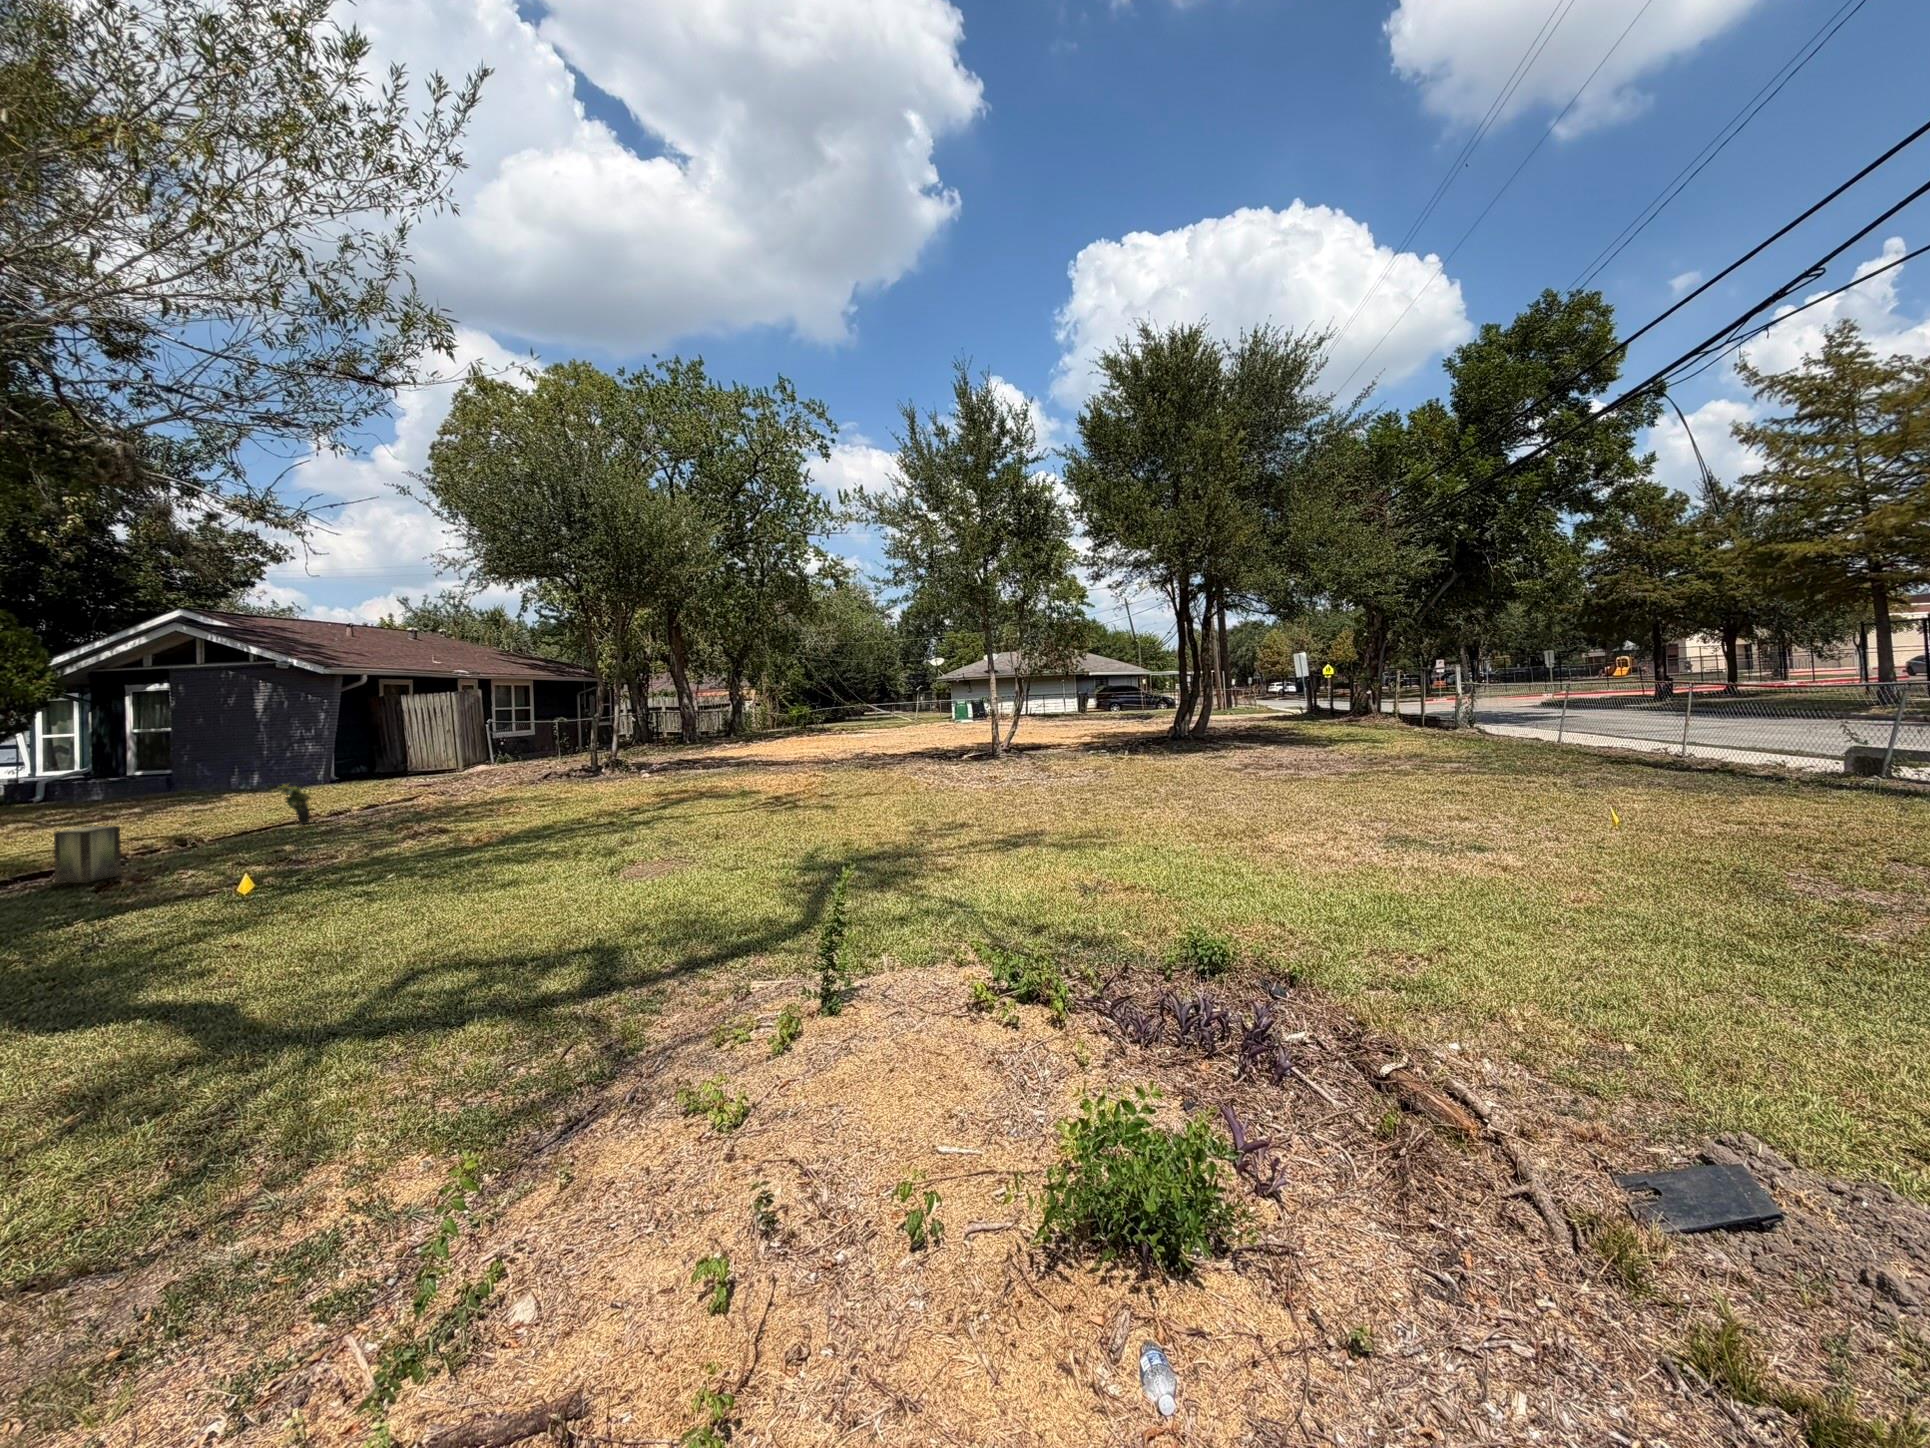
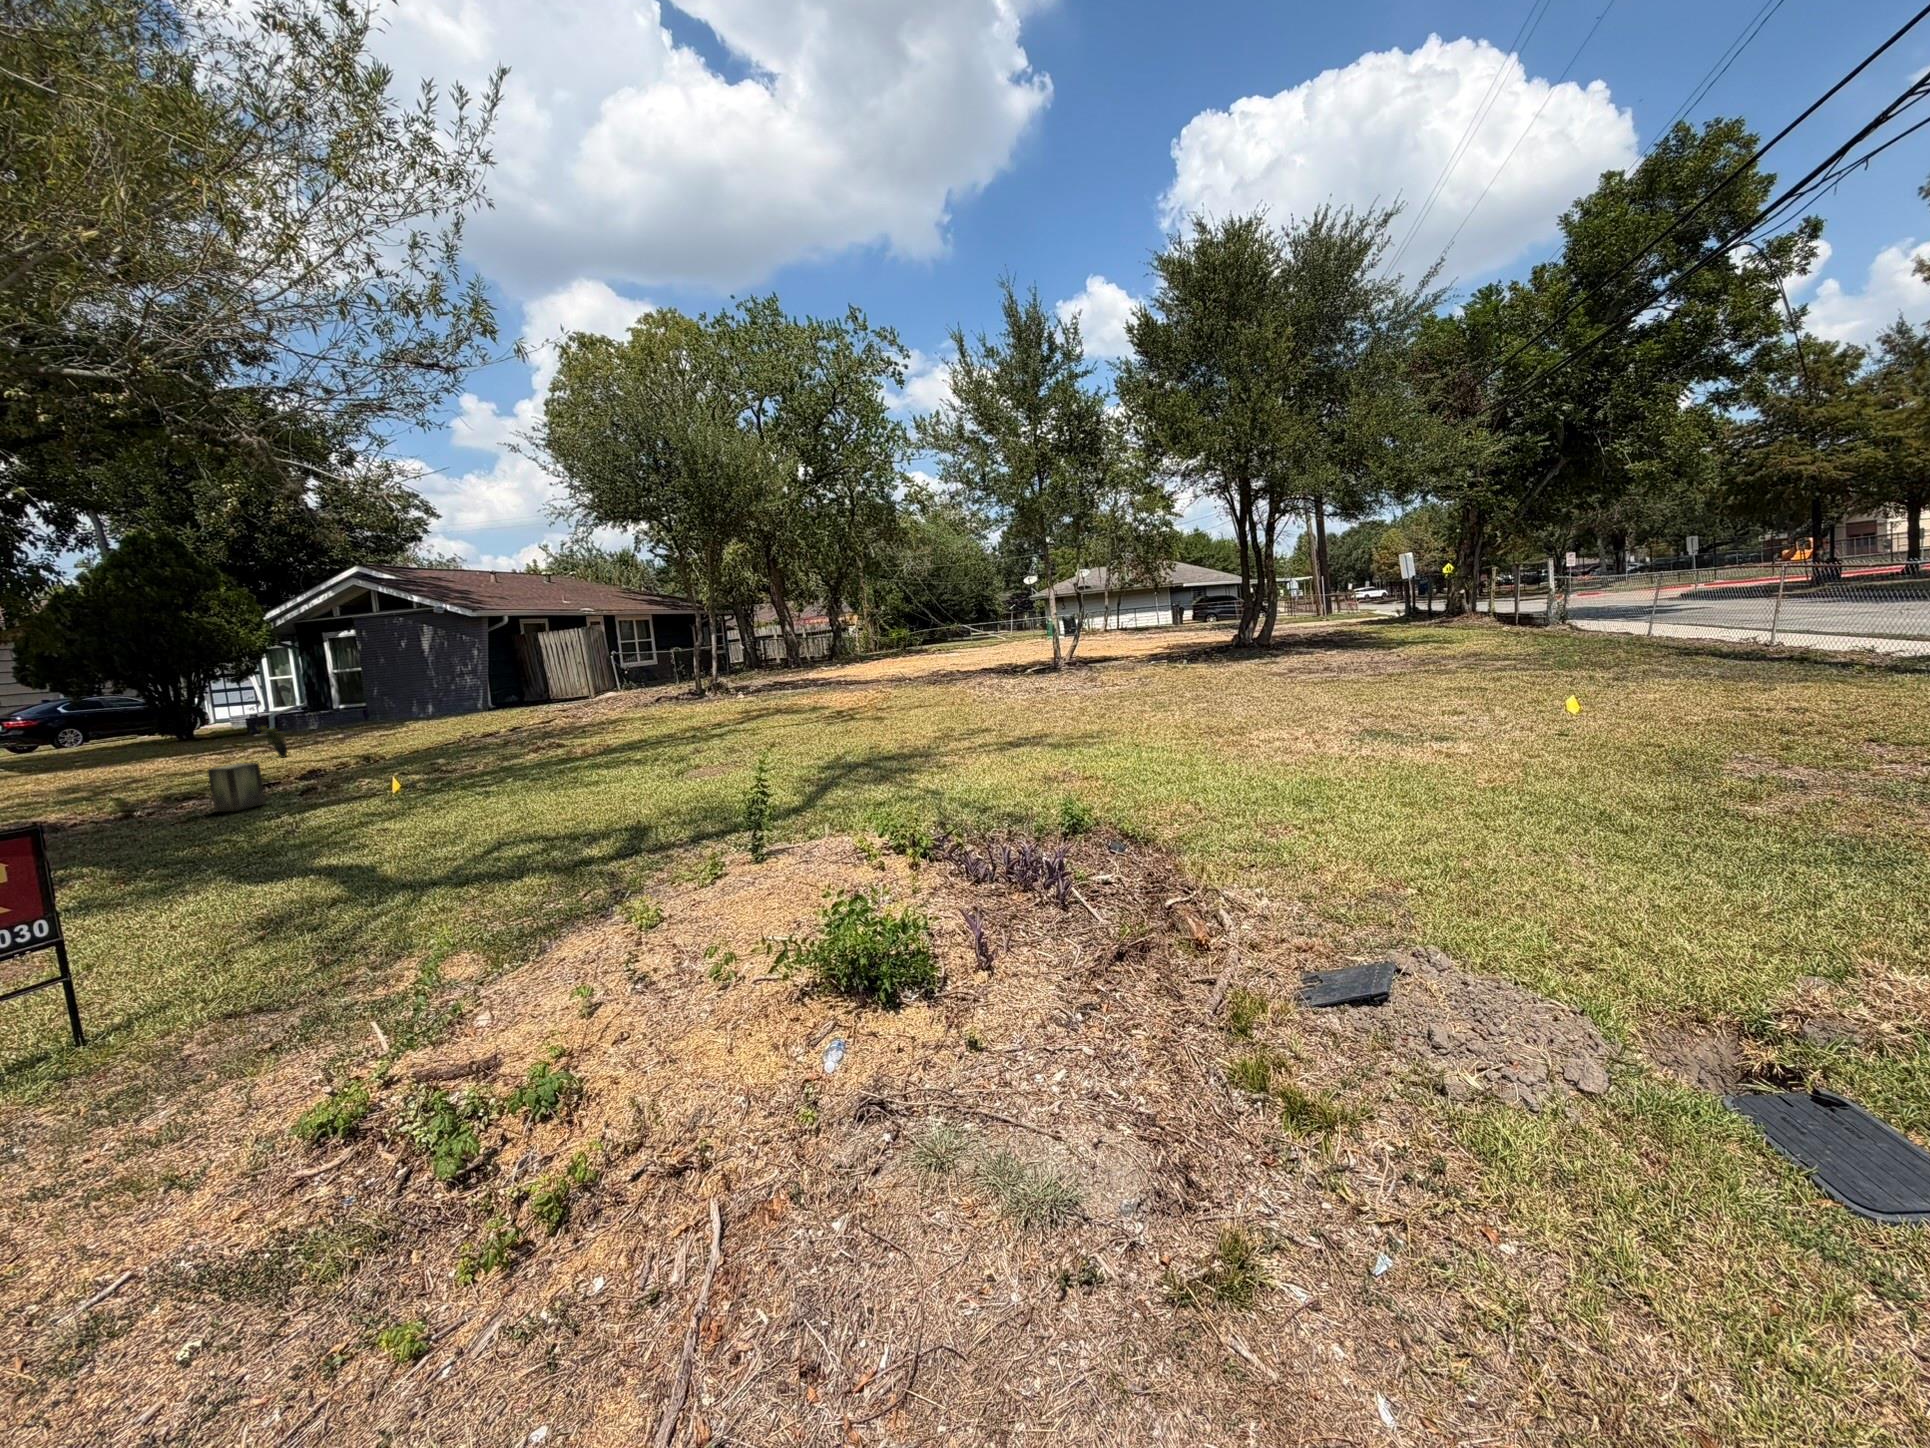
potted plant: present [281,785,310,824] -> present [260,726,288,758]

